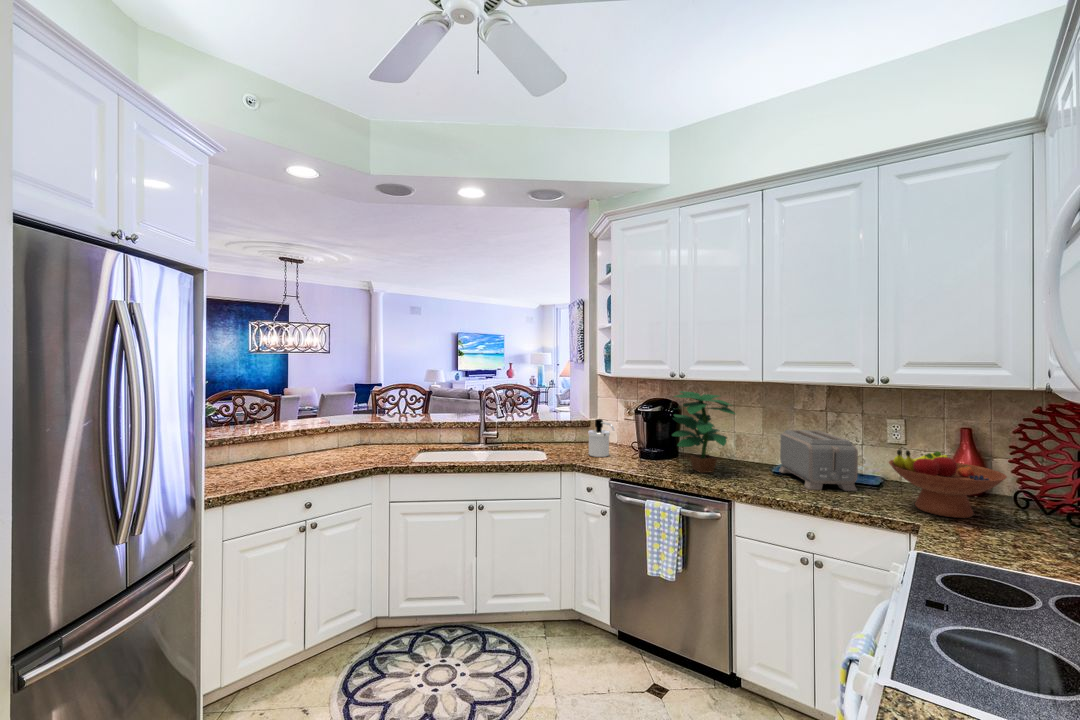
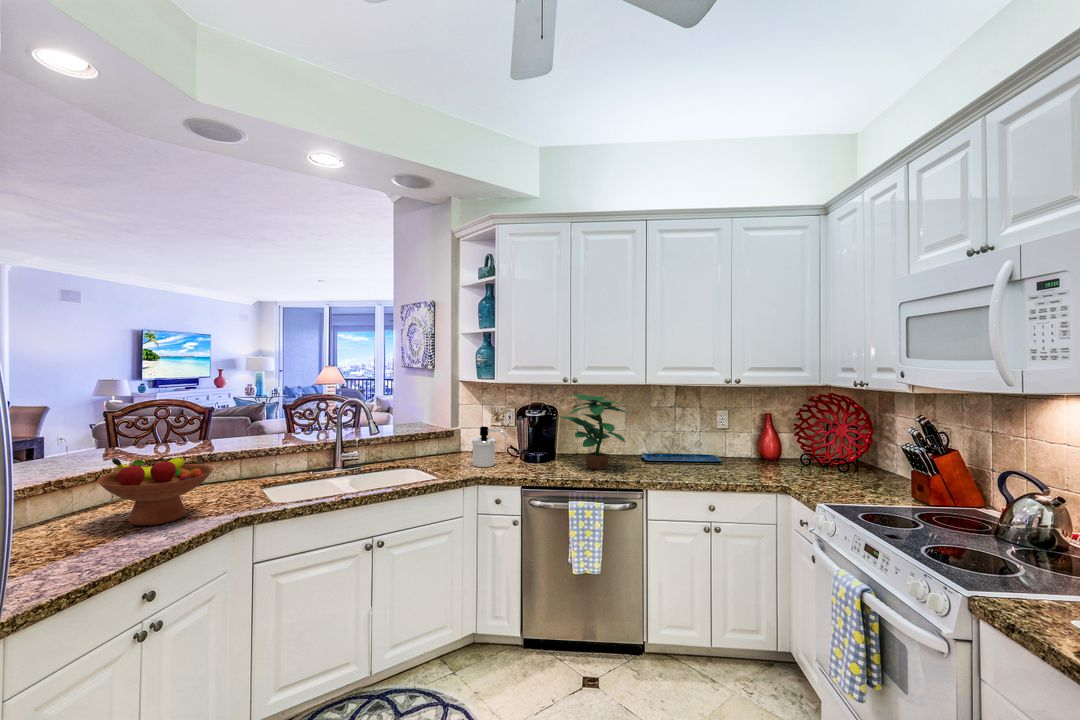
toaster: present [779,430,858,491] -> none [647,423,715,471]
fruit bowl: present [889,450,1007,518] -> present [97,457,214,525]

